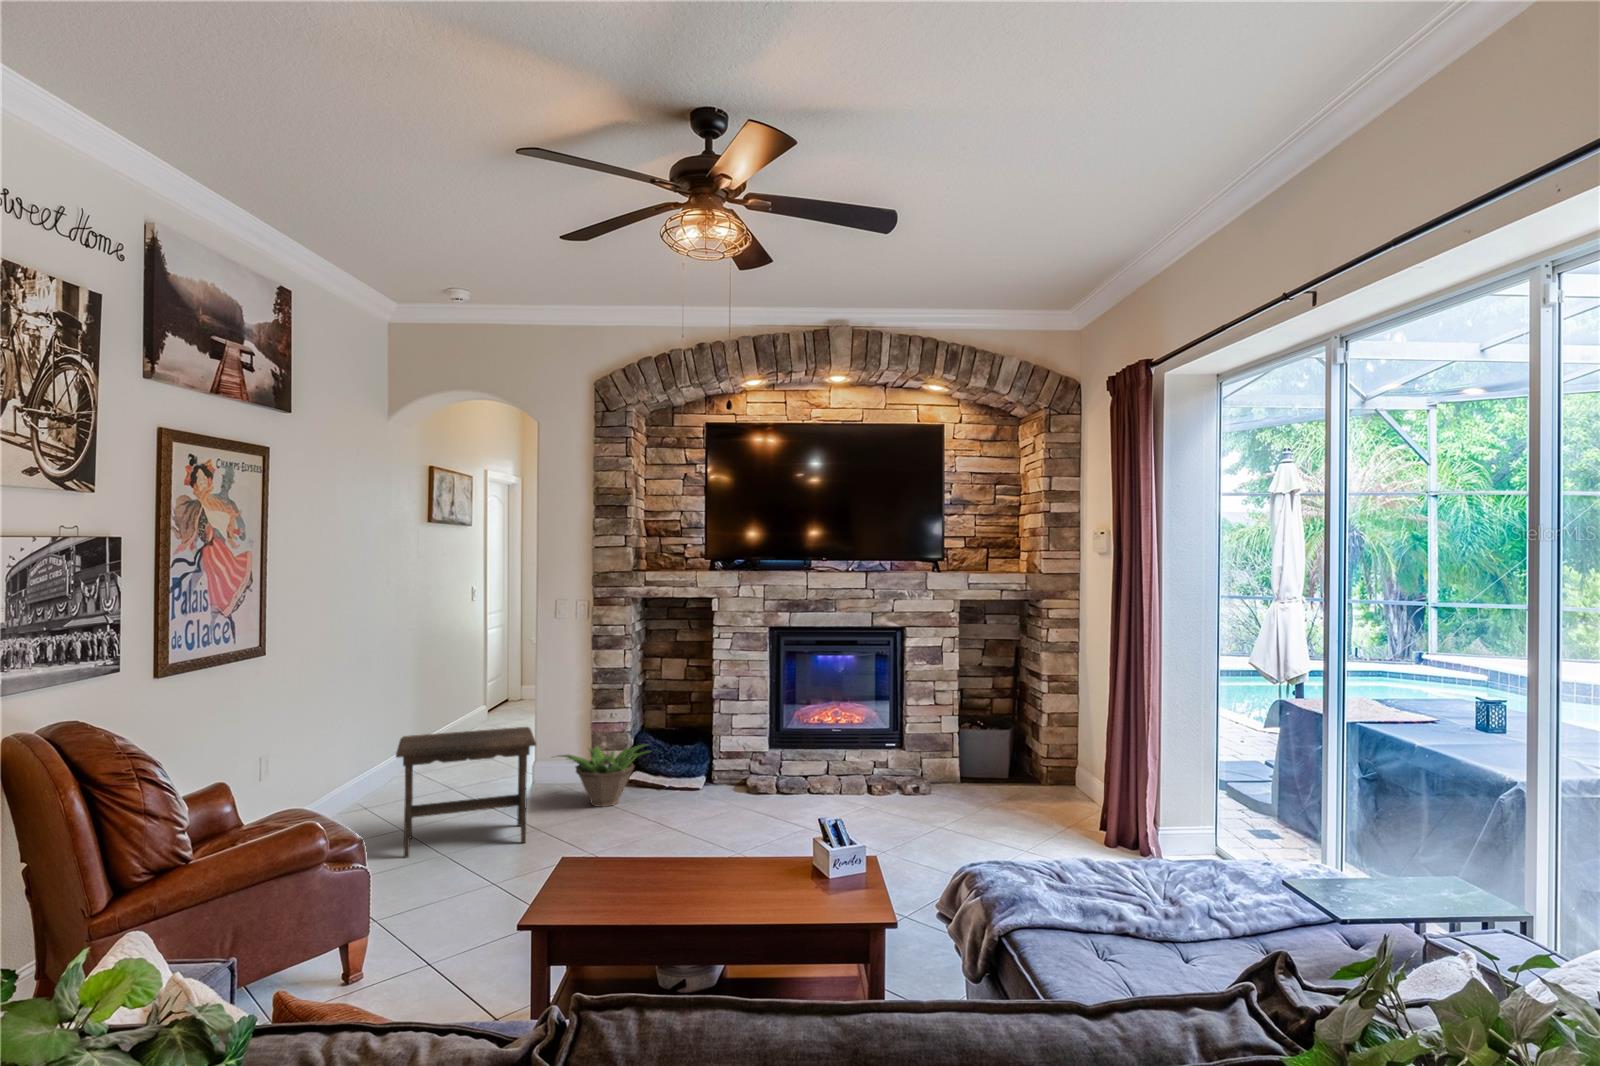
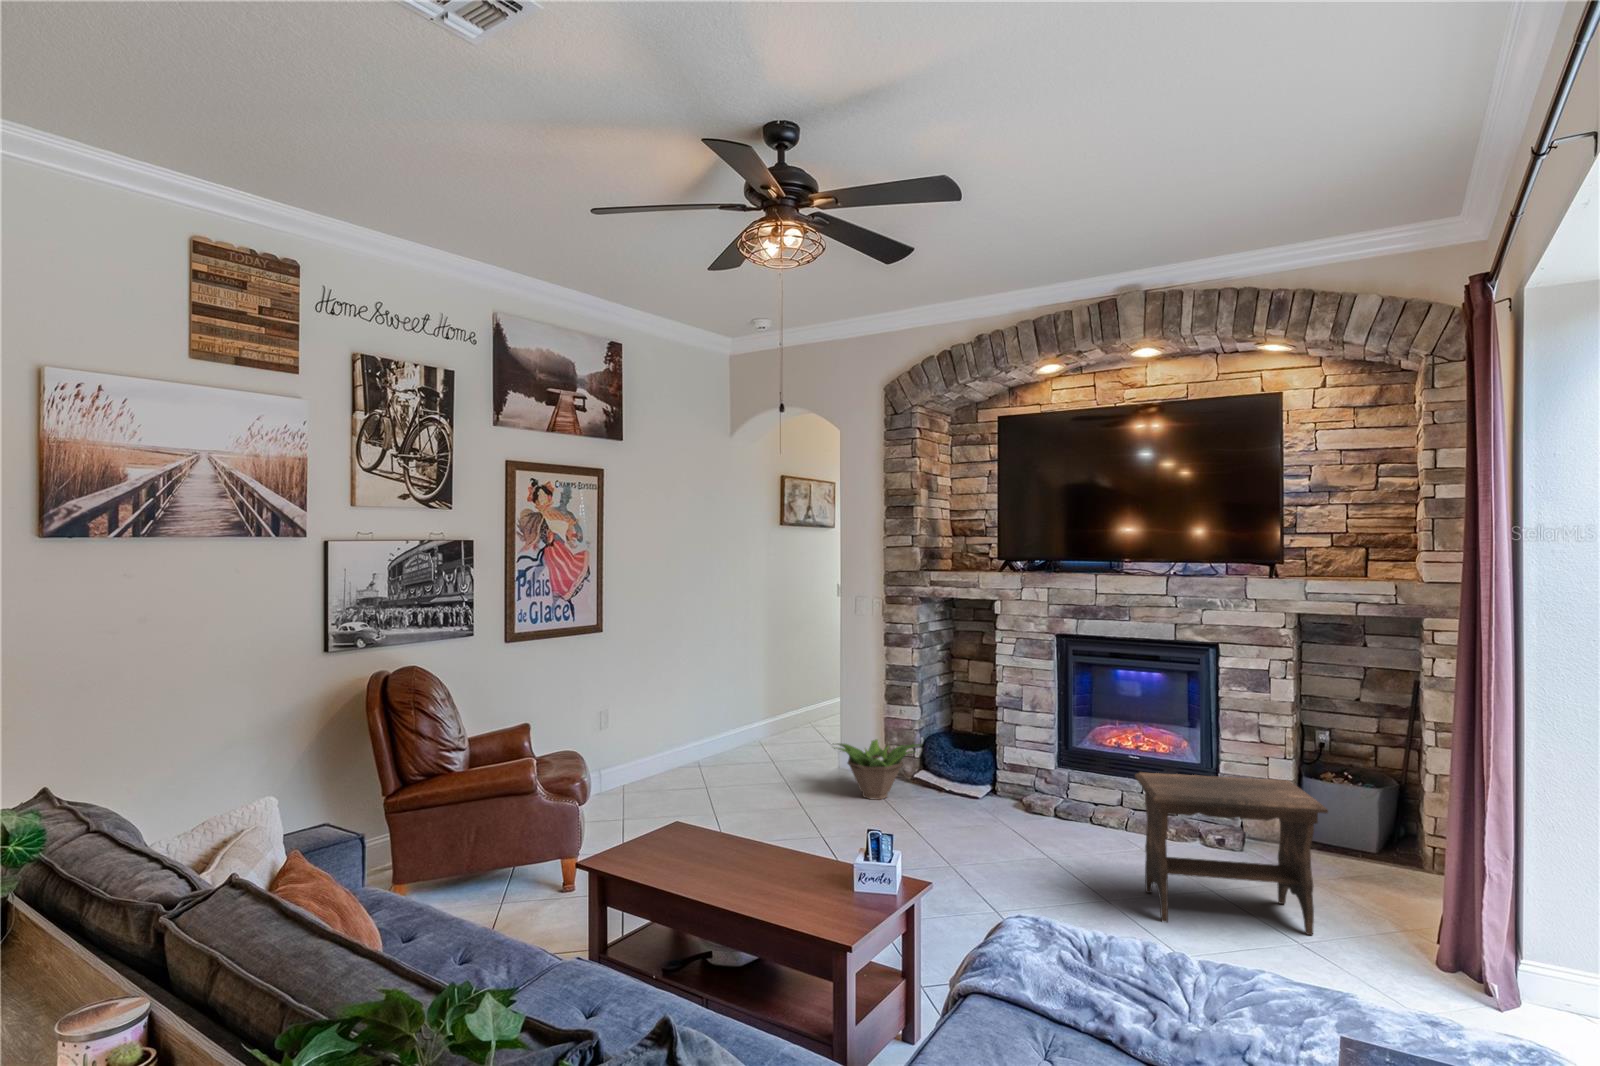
footstool: present [396,727,536,858] -> present [1135,772,1328,935]

